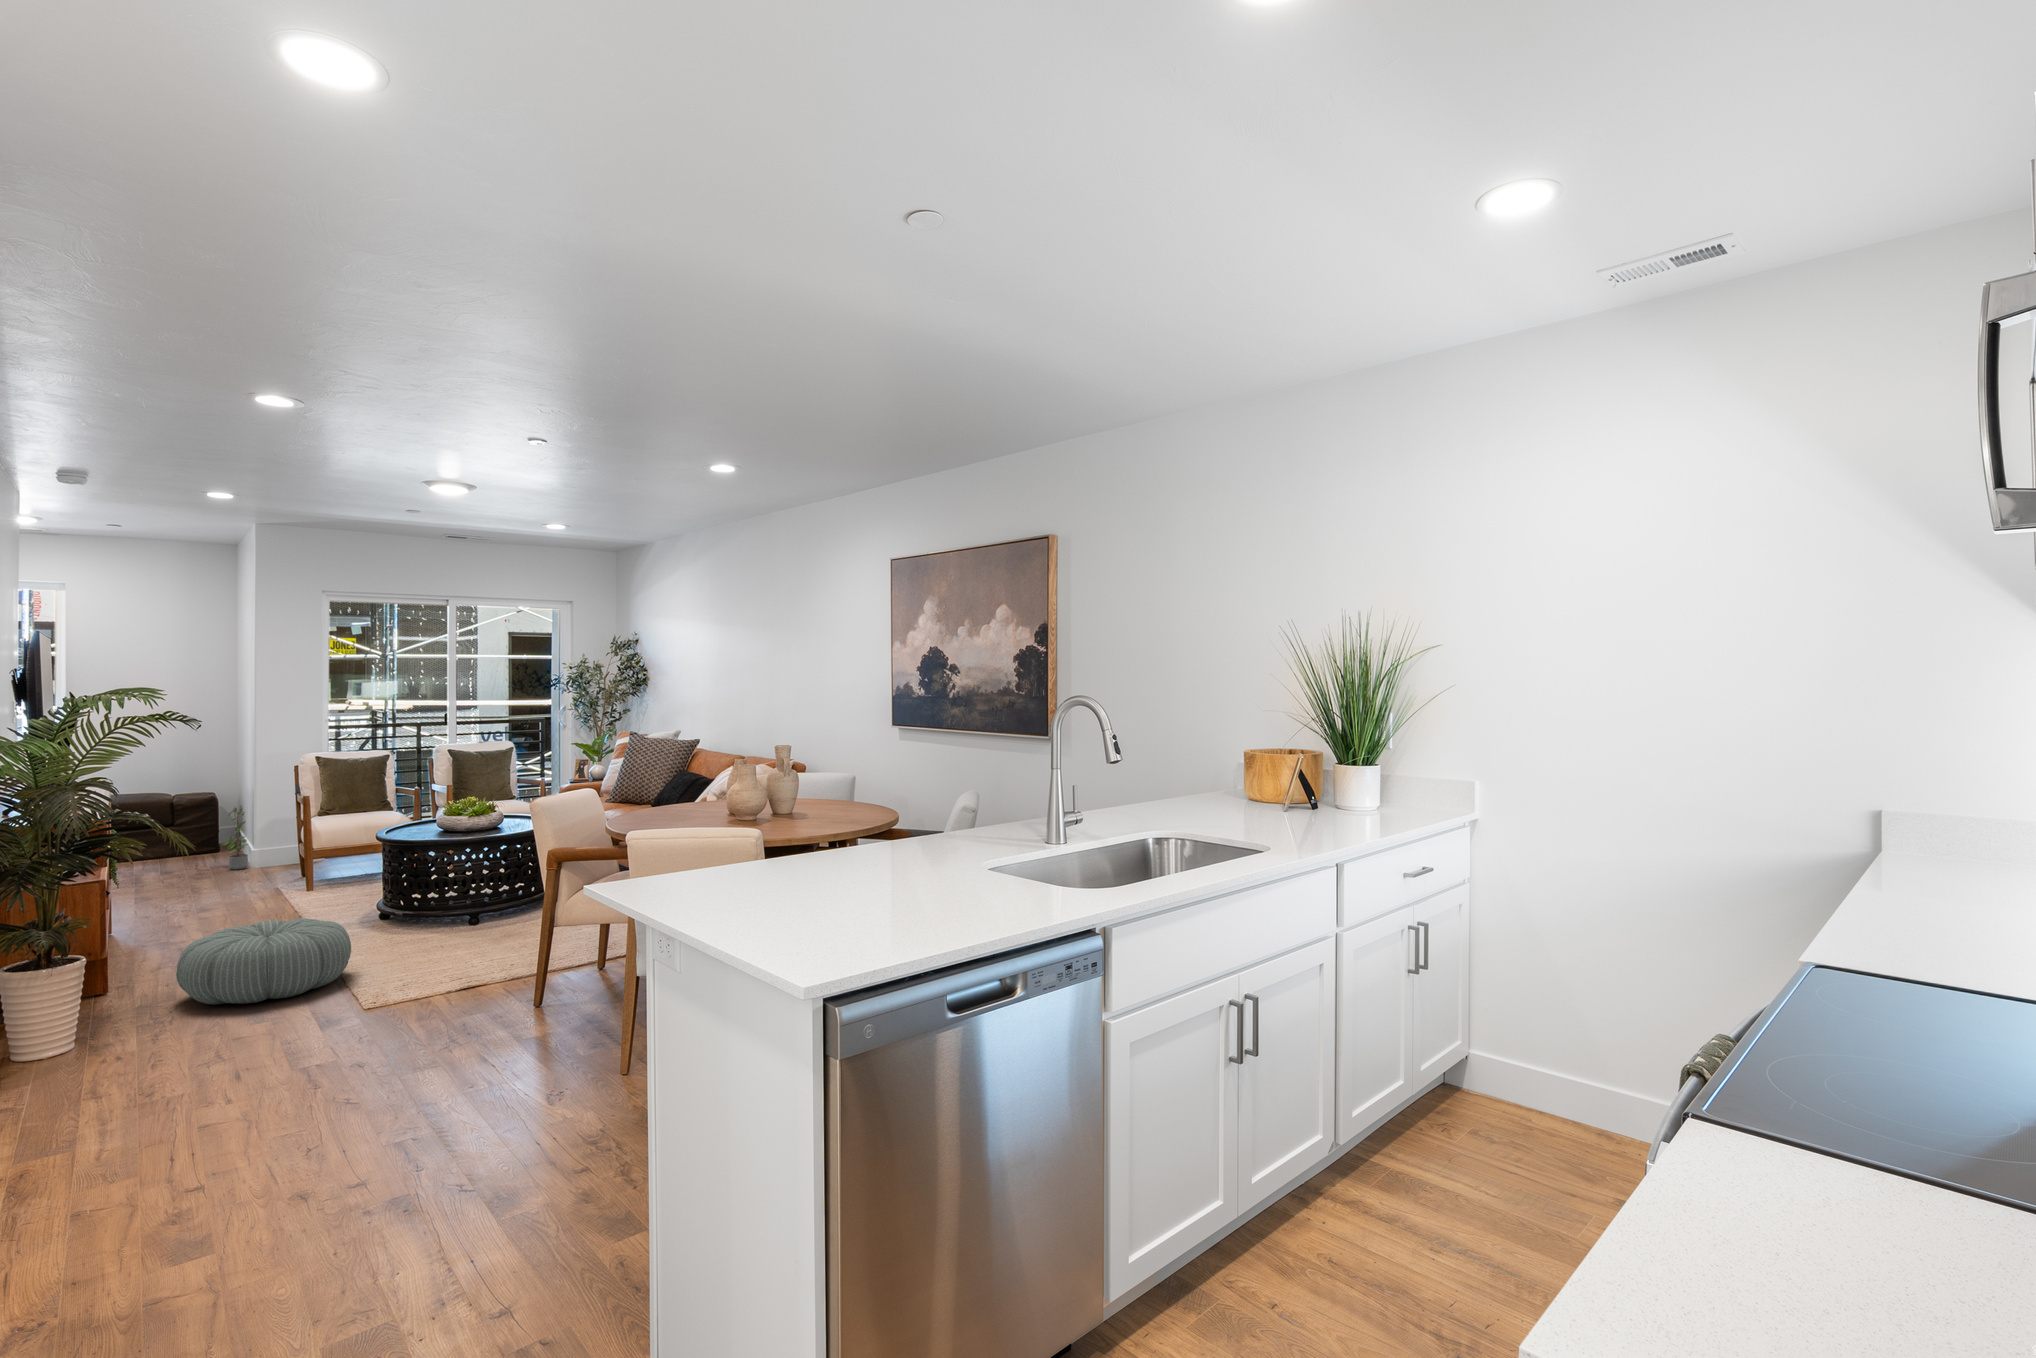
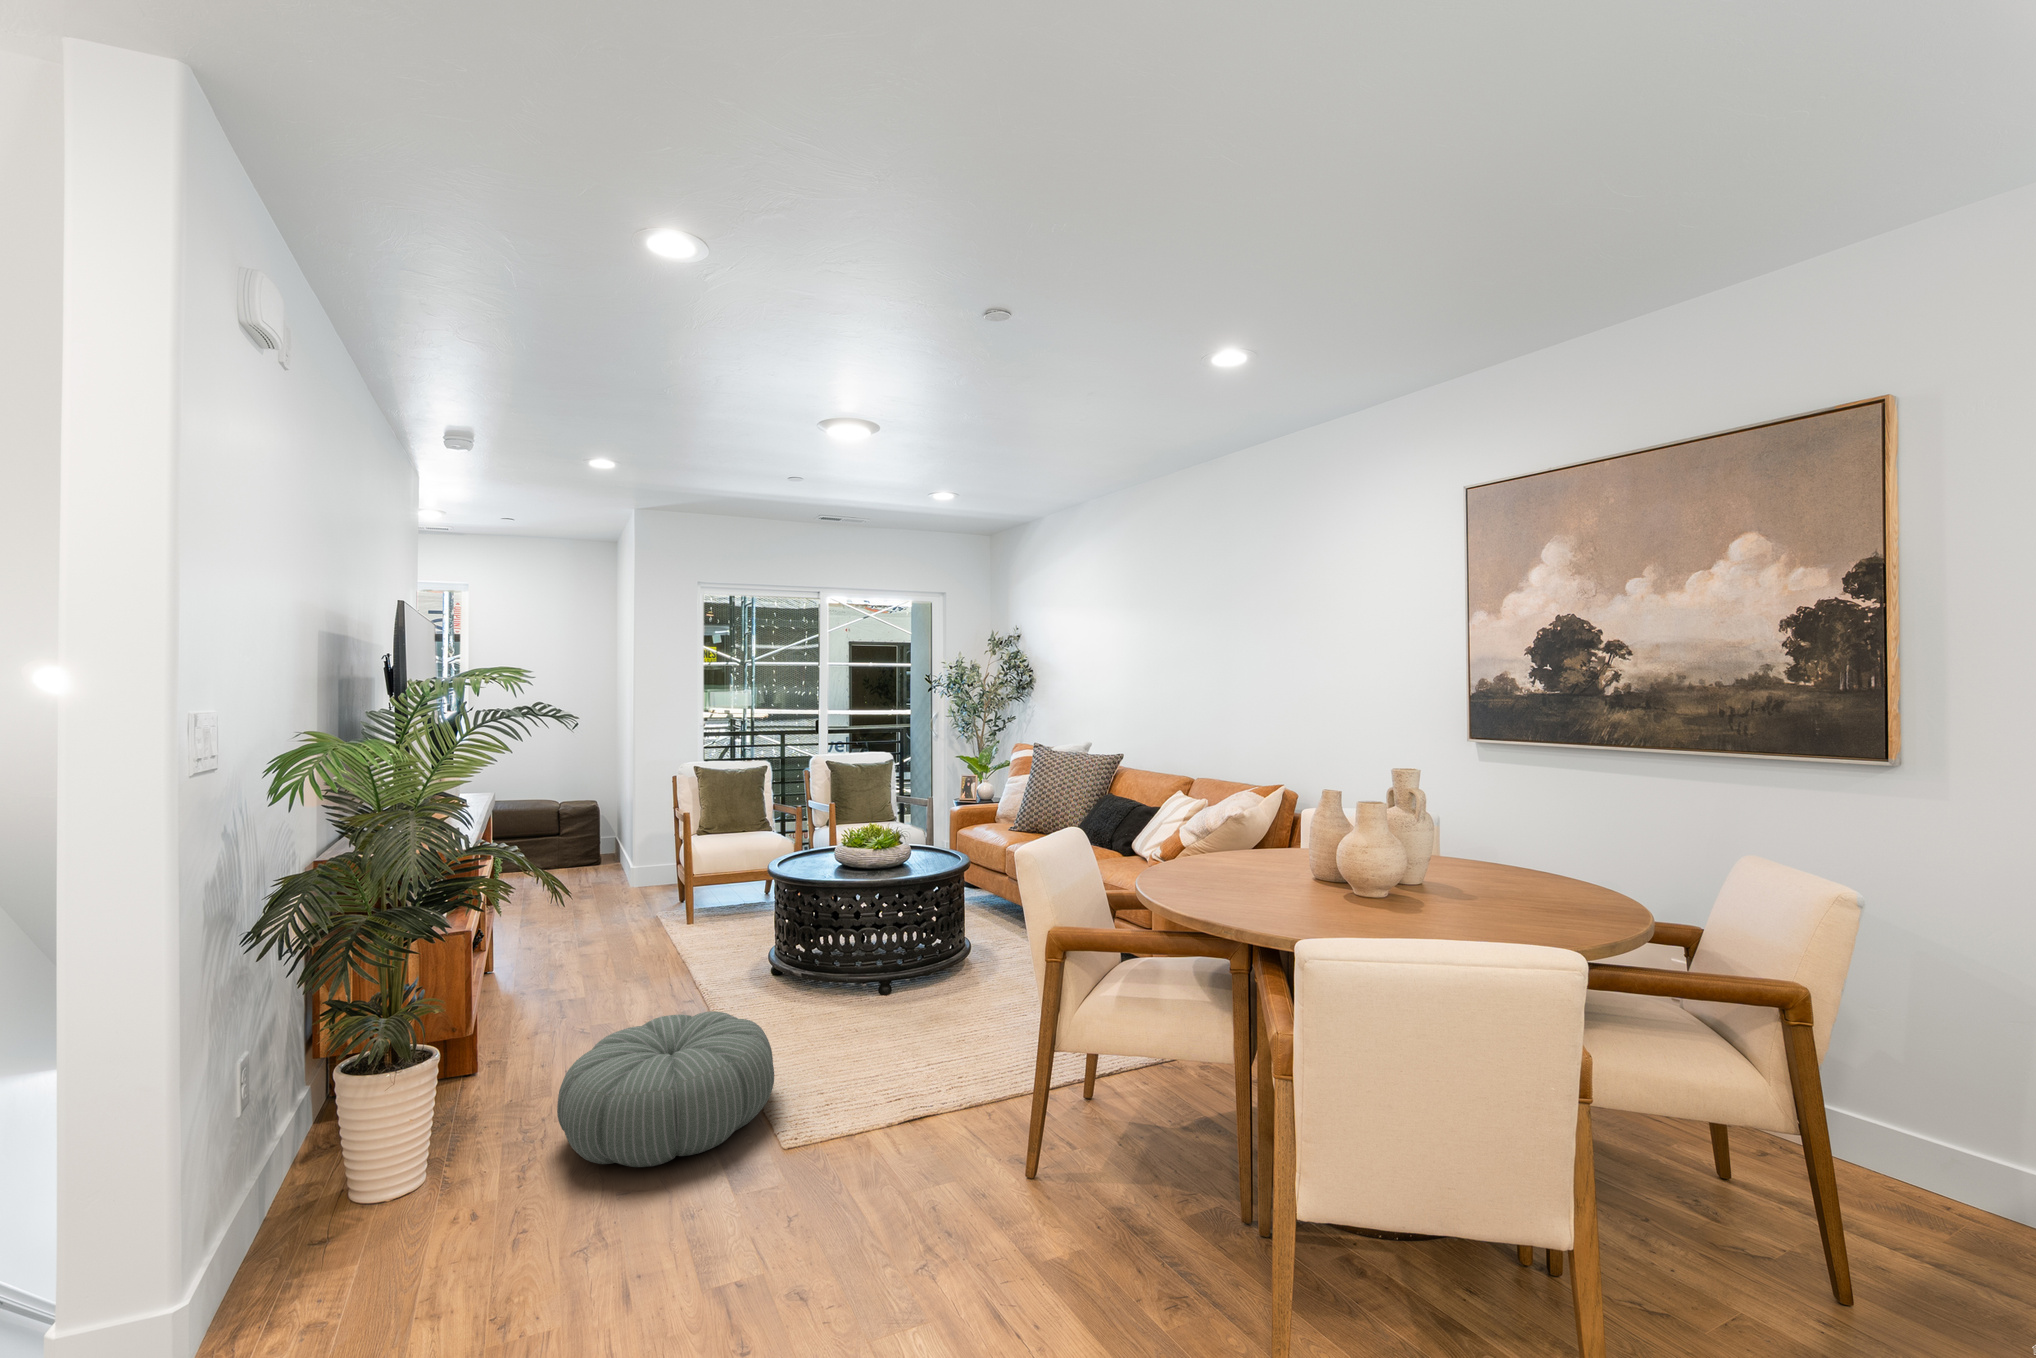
potted plant: present [220,806,248,870] -> none [600,820,628,886]

